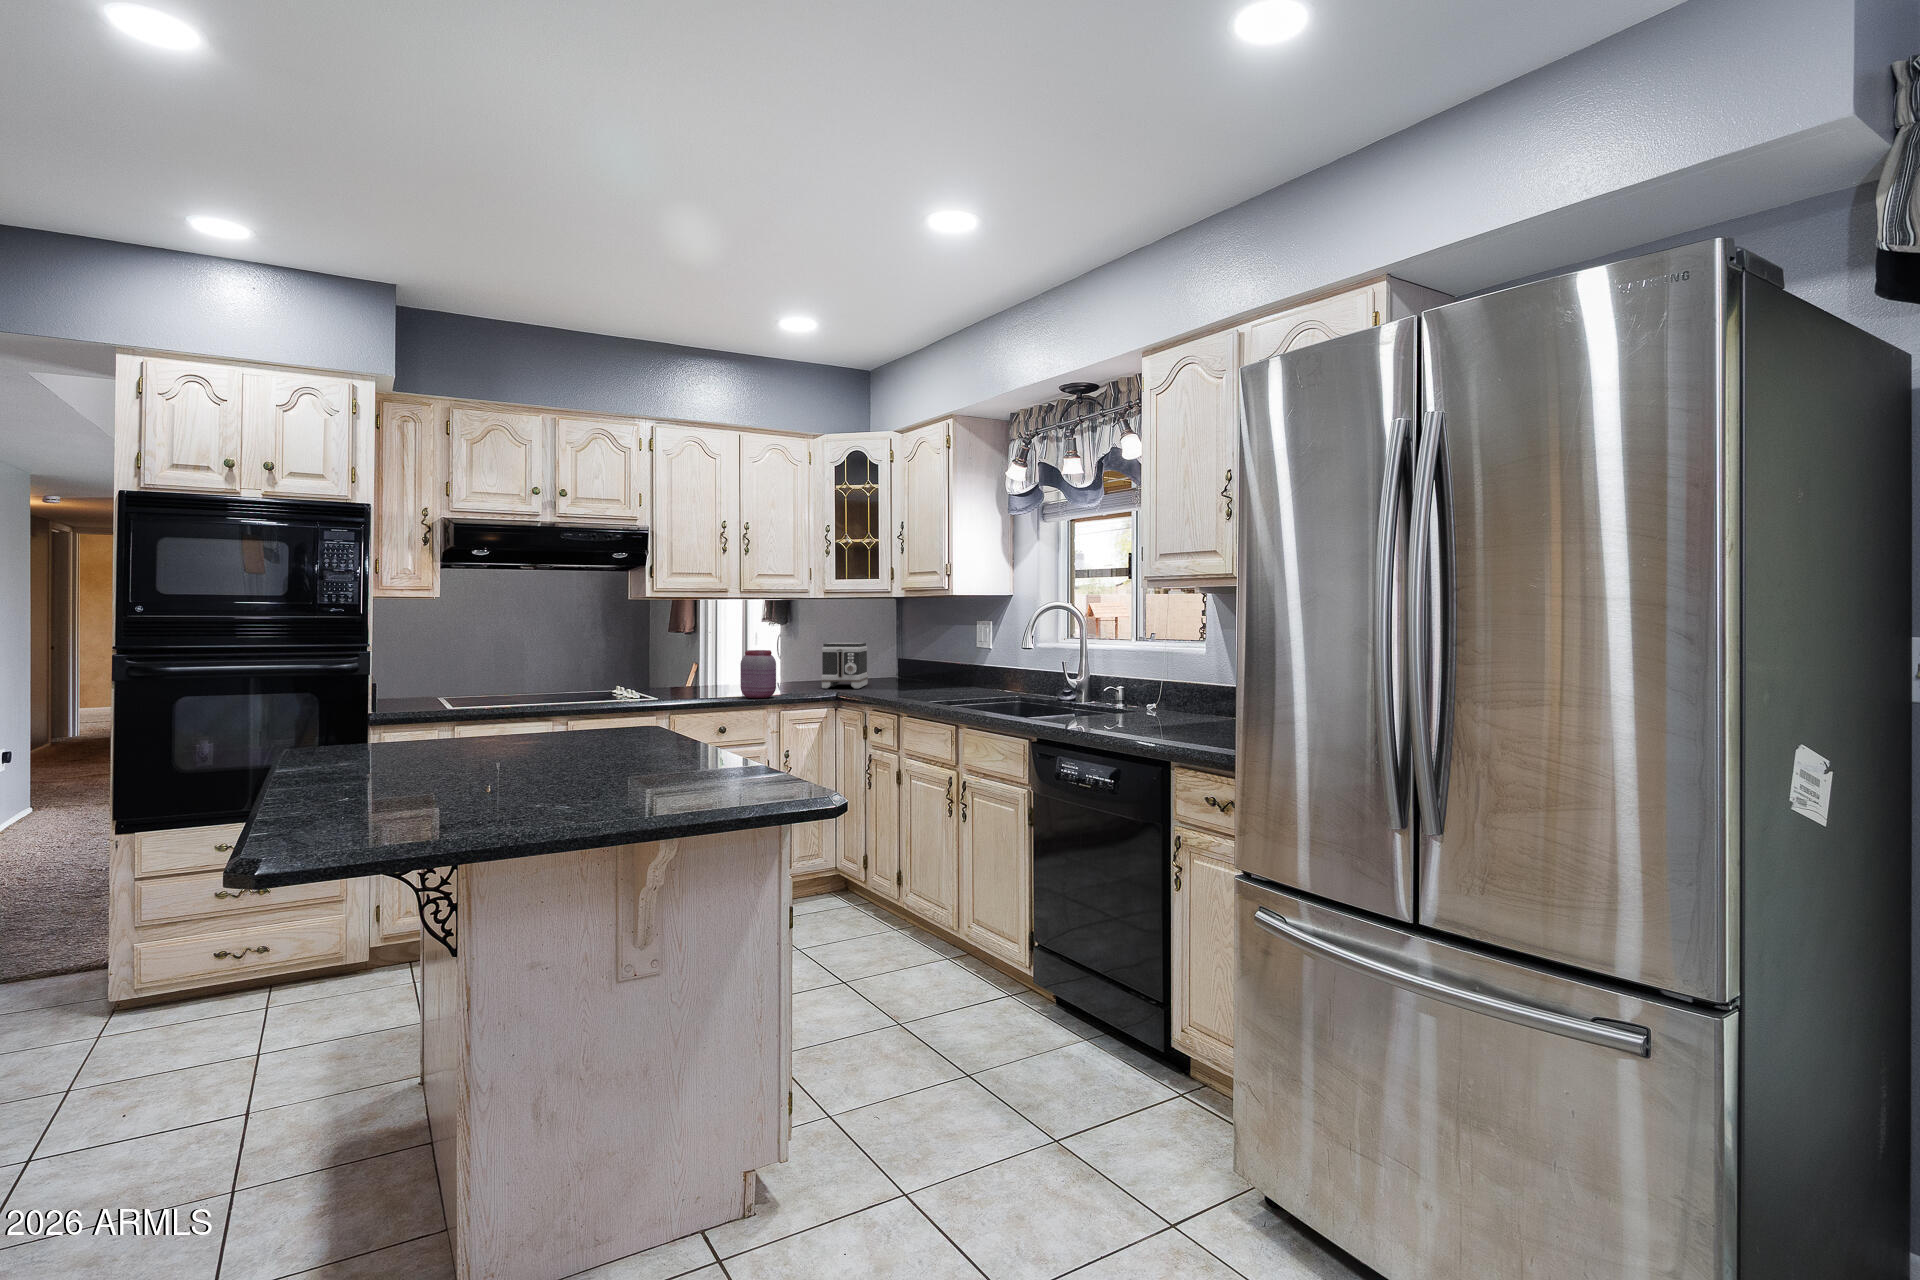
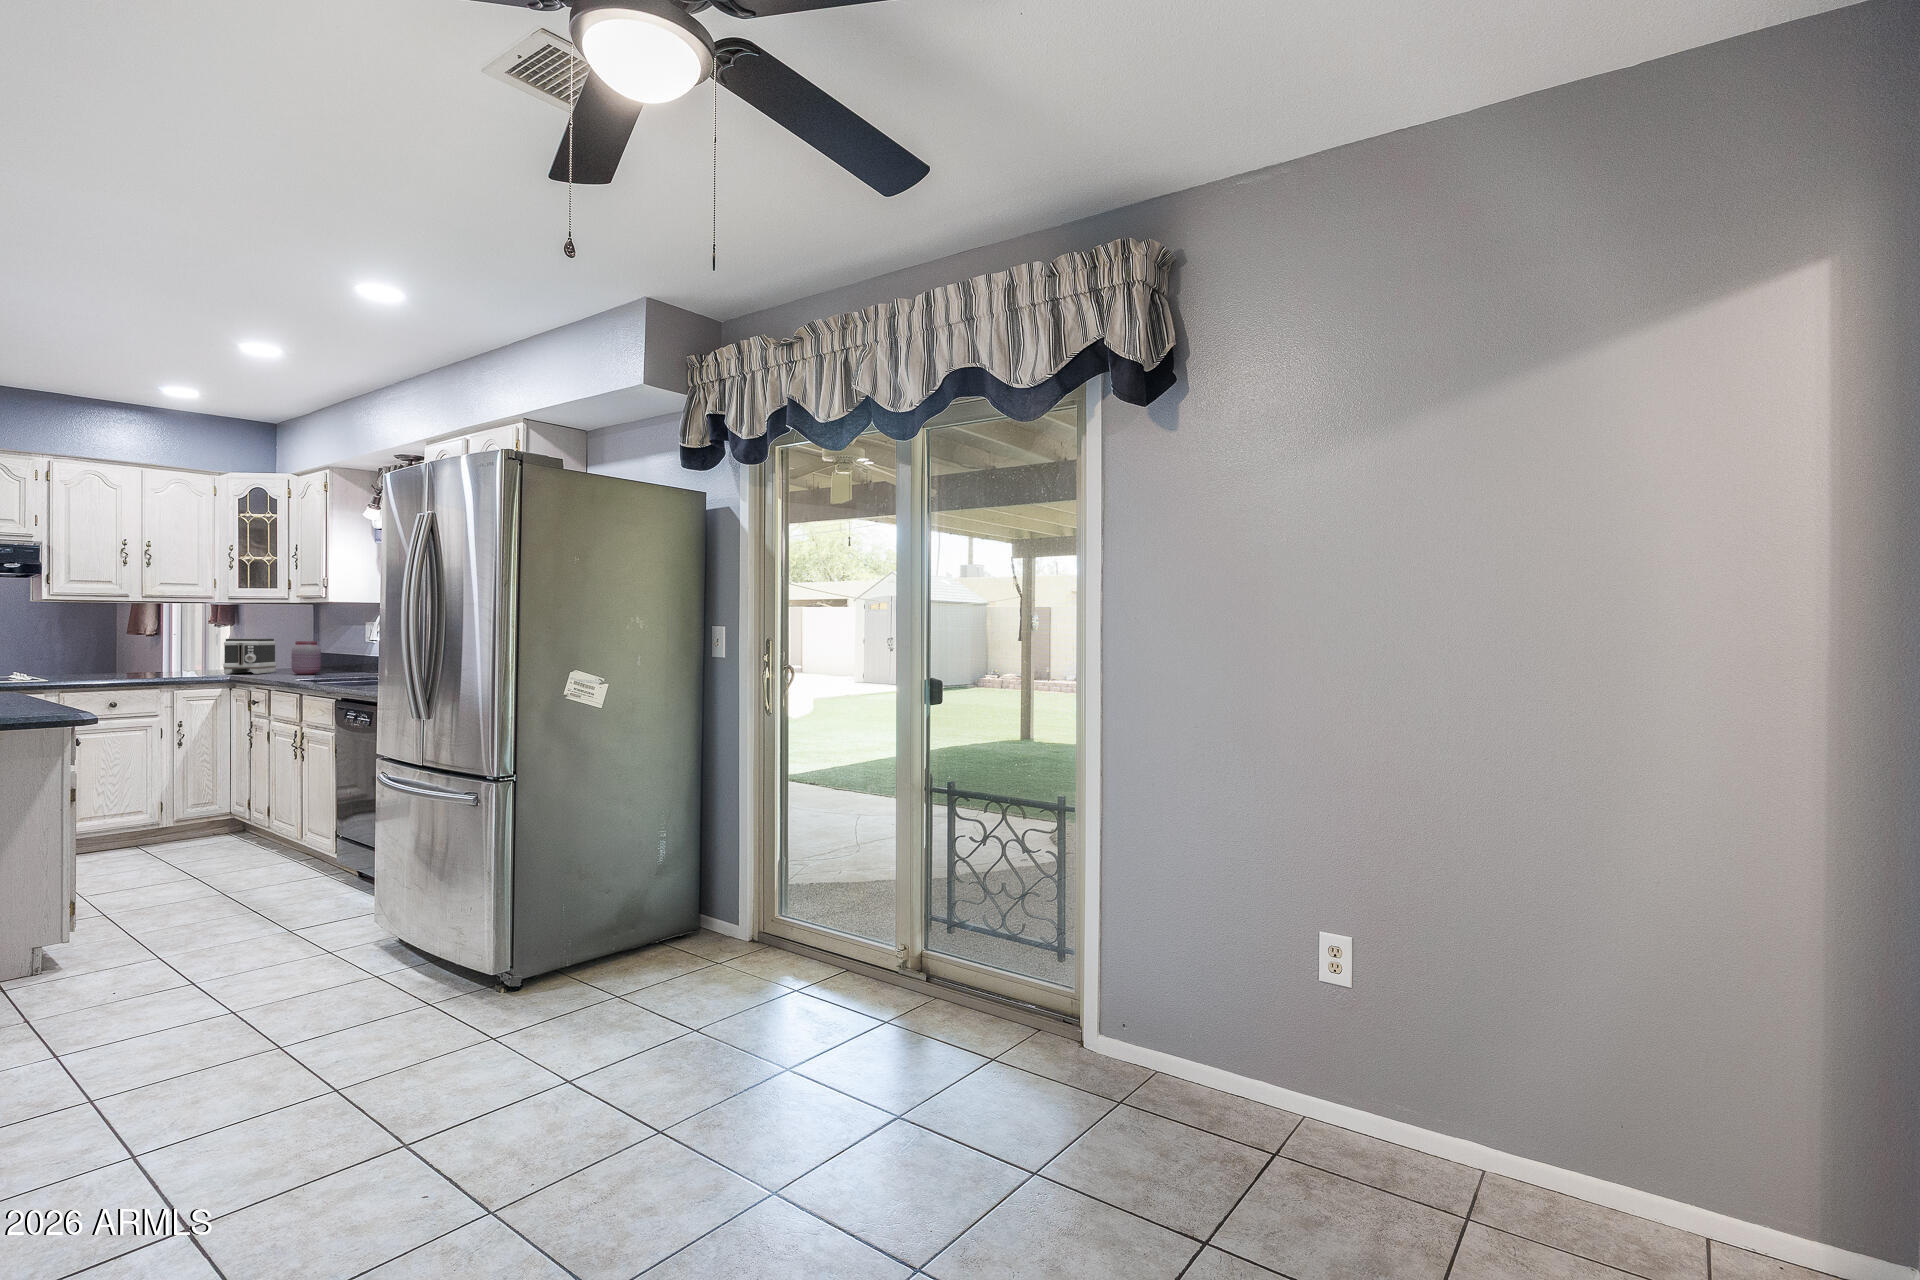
jar: present [740,650,776,698] -> present [291,641,321,675]

